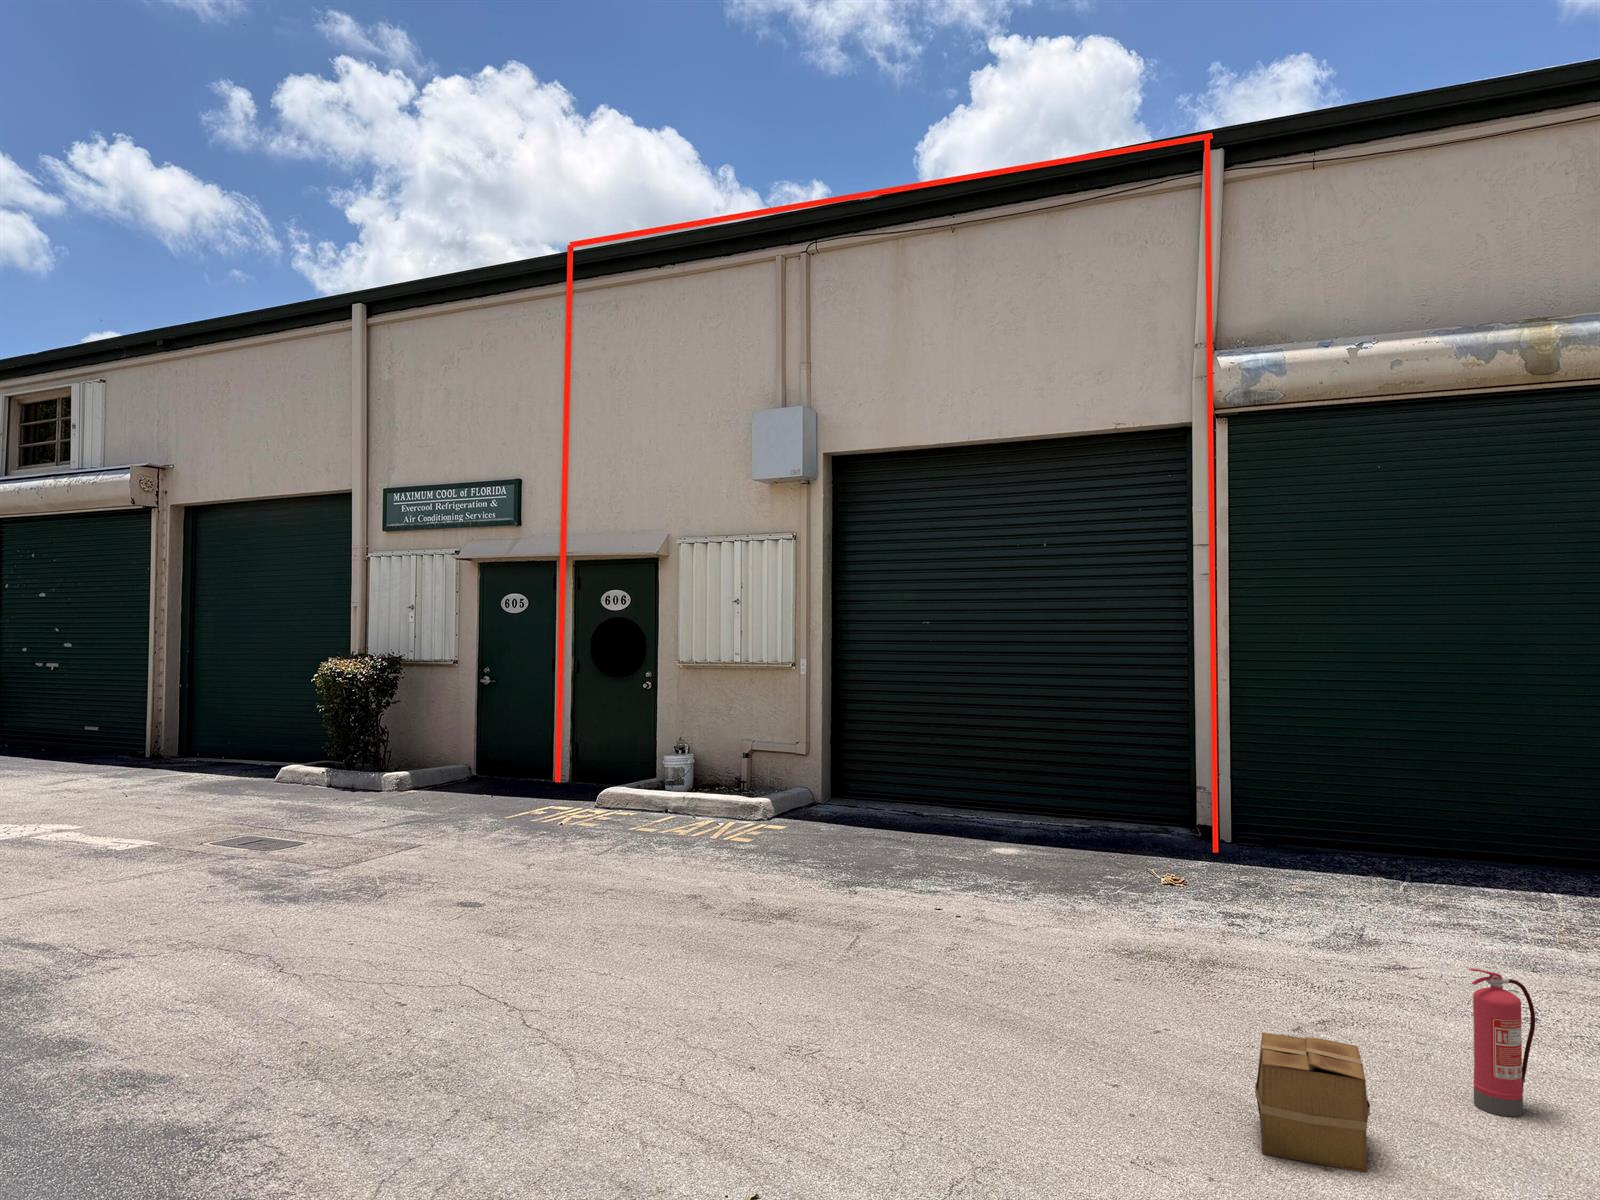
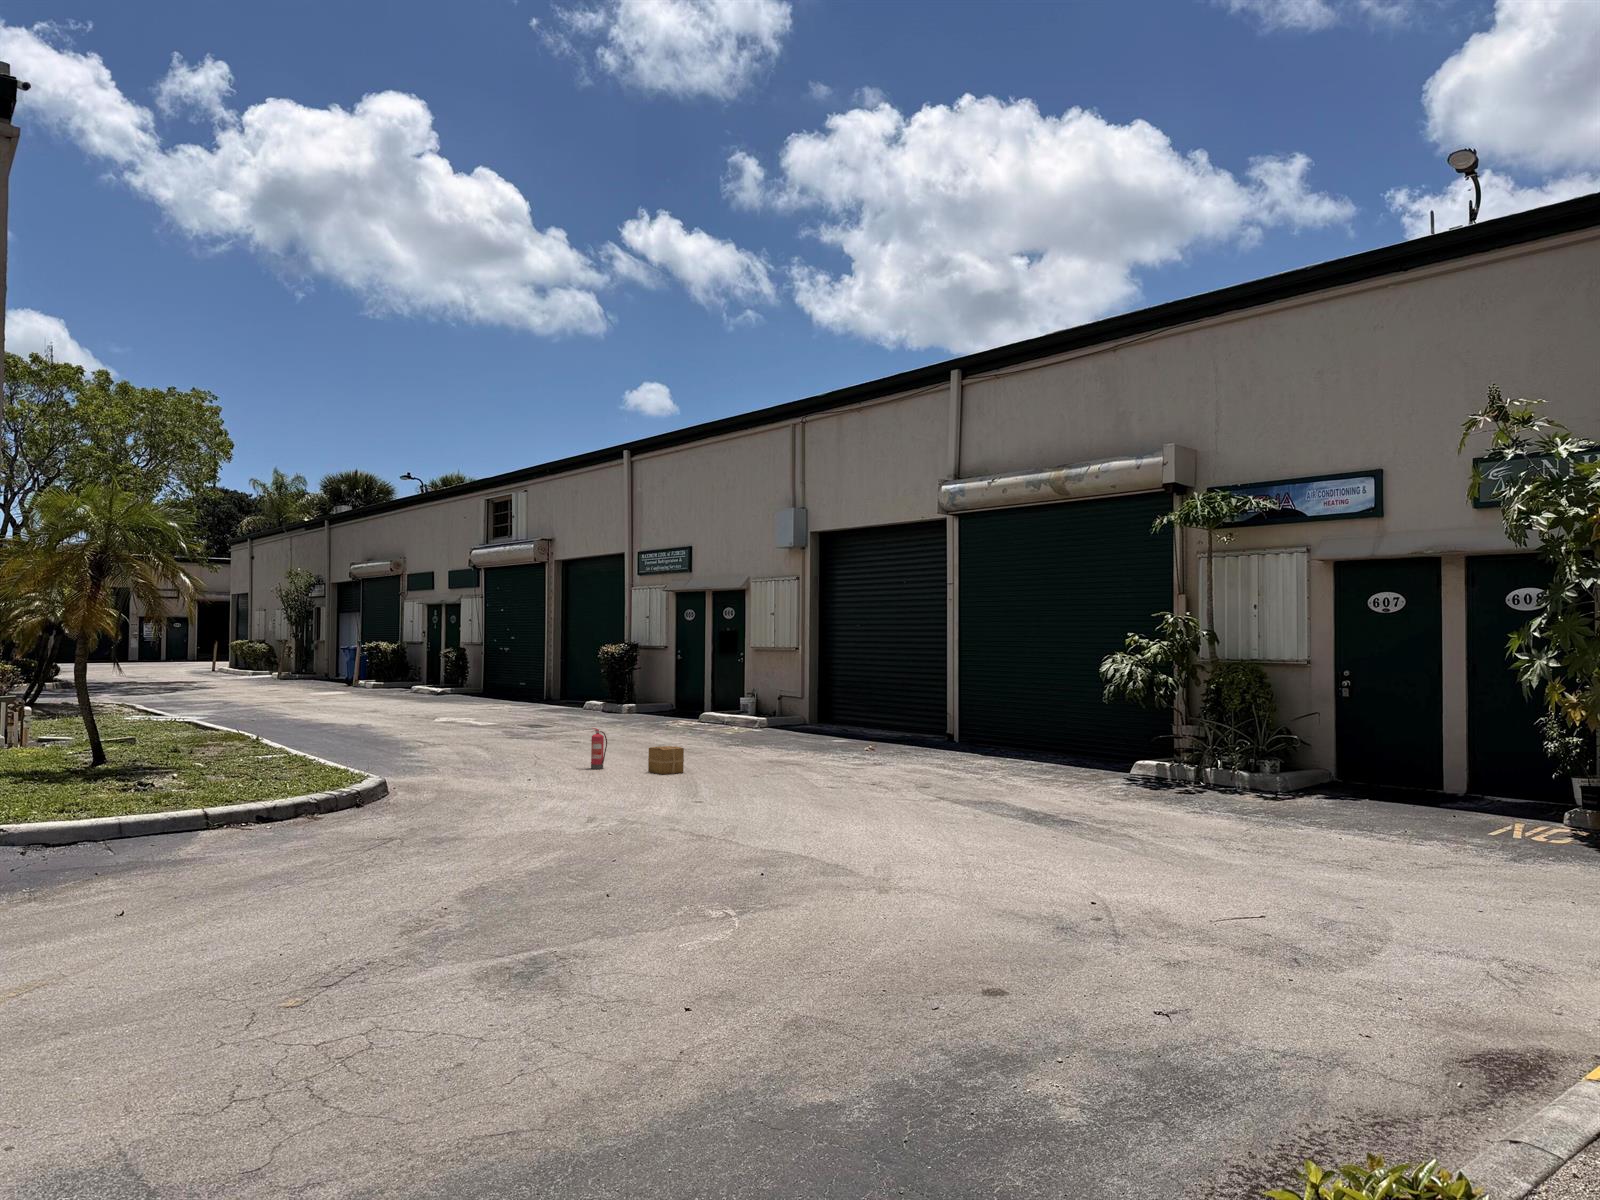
fire extinguisher: present [1469,968,1535,1117] -> present [591,728,607,769]

